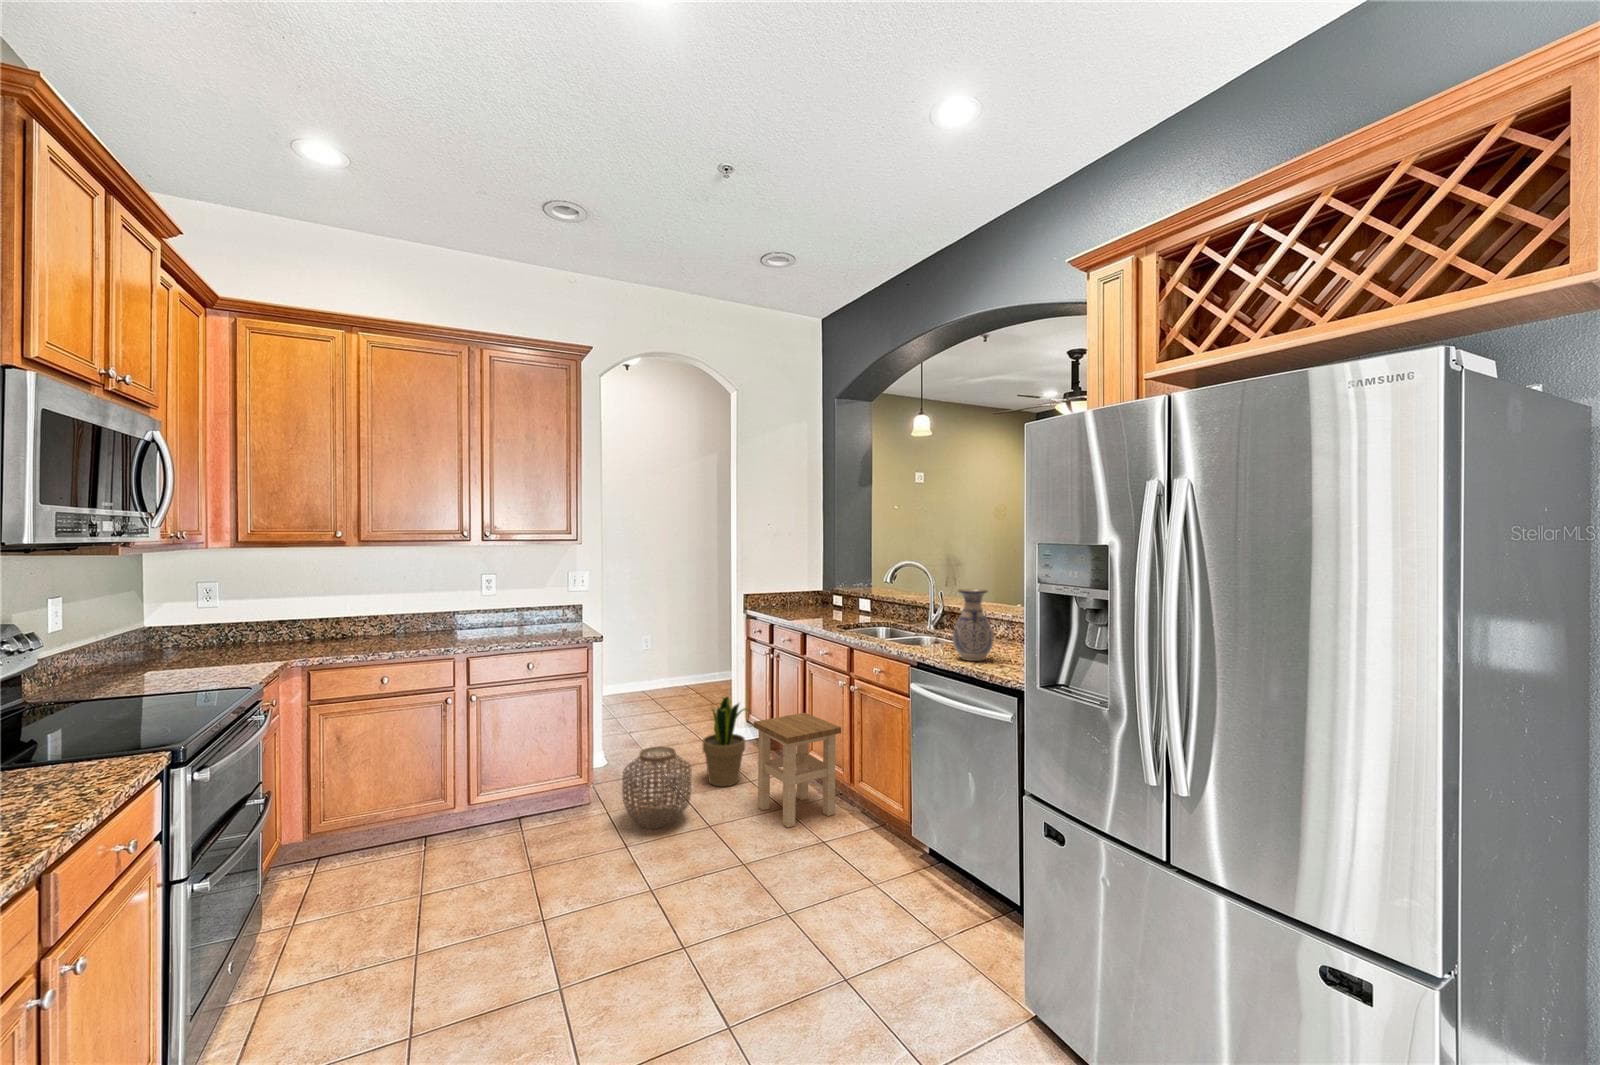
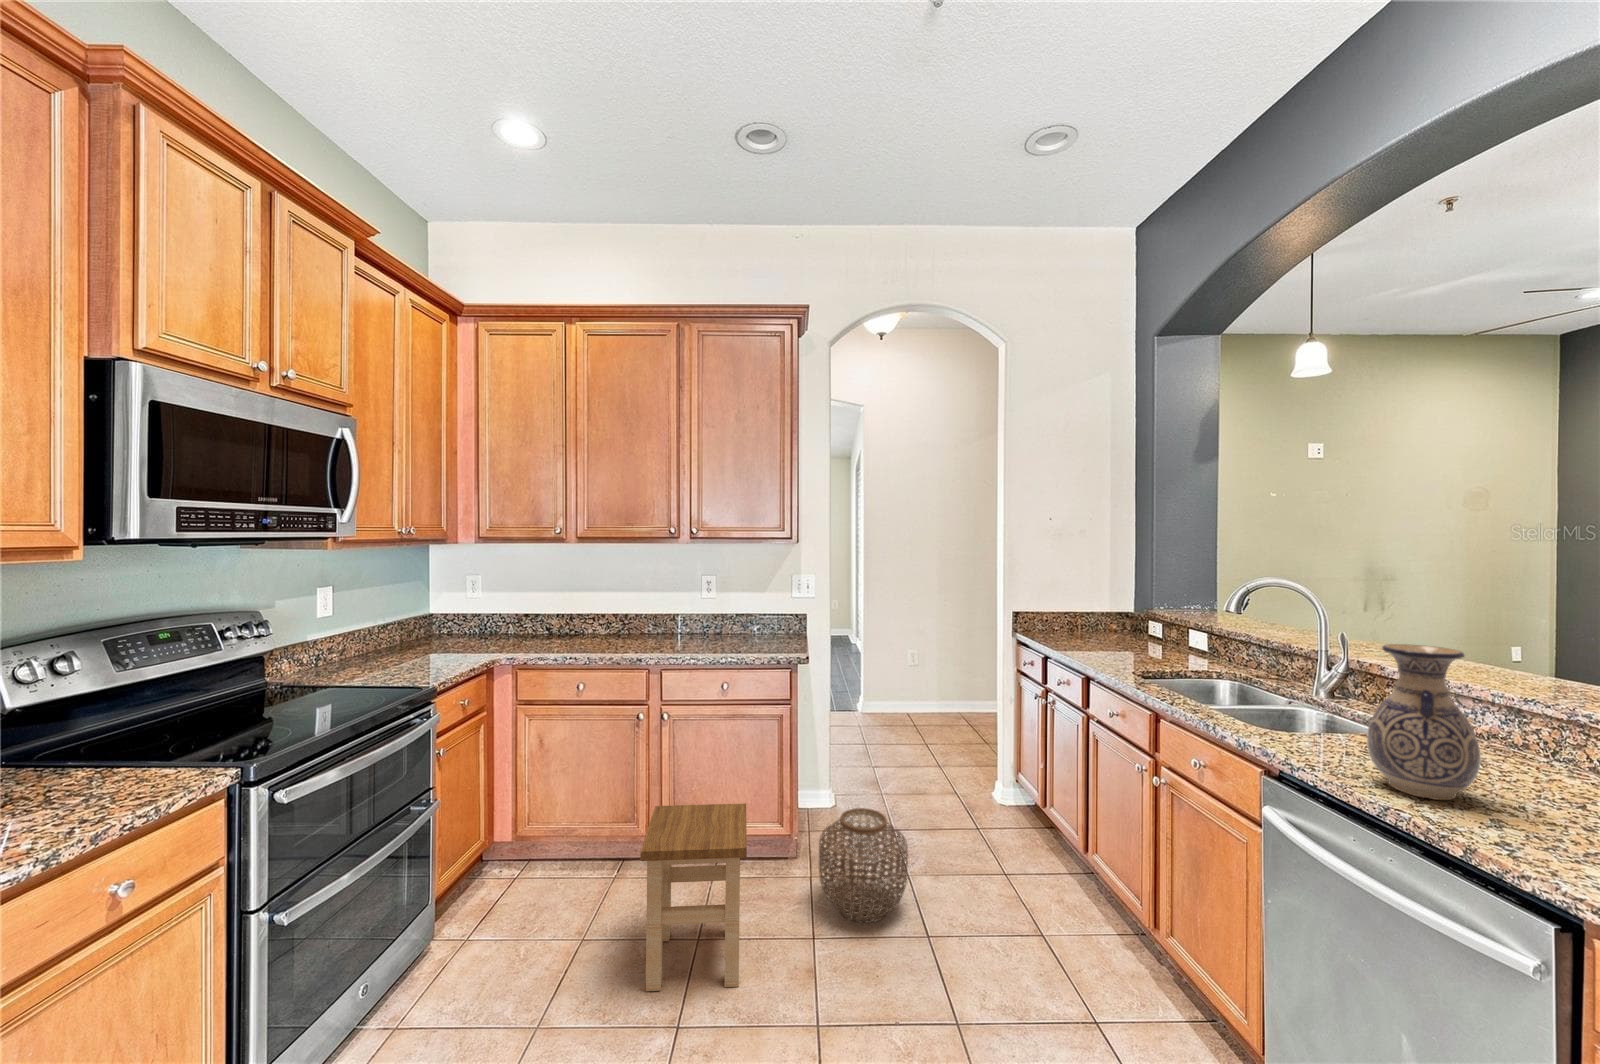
potted plant: present [702,697,749,787] -> none [940,748,1009,873]
stool: present [754,713,841,828] -> present [640,803,747,991]

